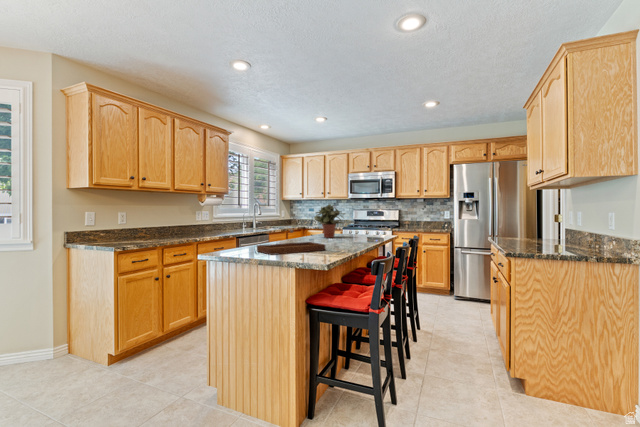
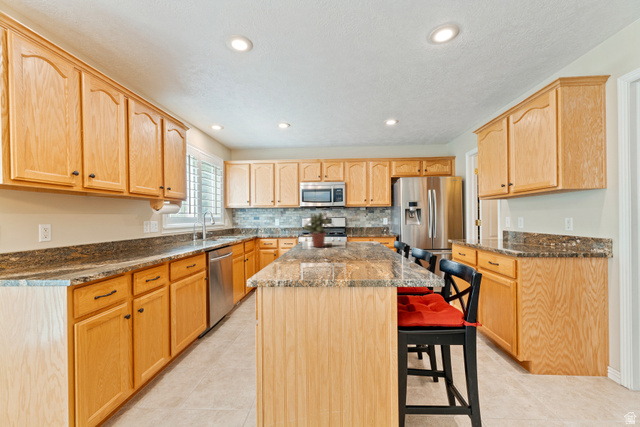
tray: present [257,230,325,255] -> none [314,241,379,273]

